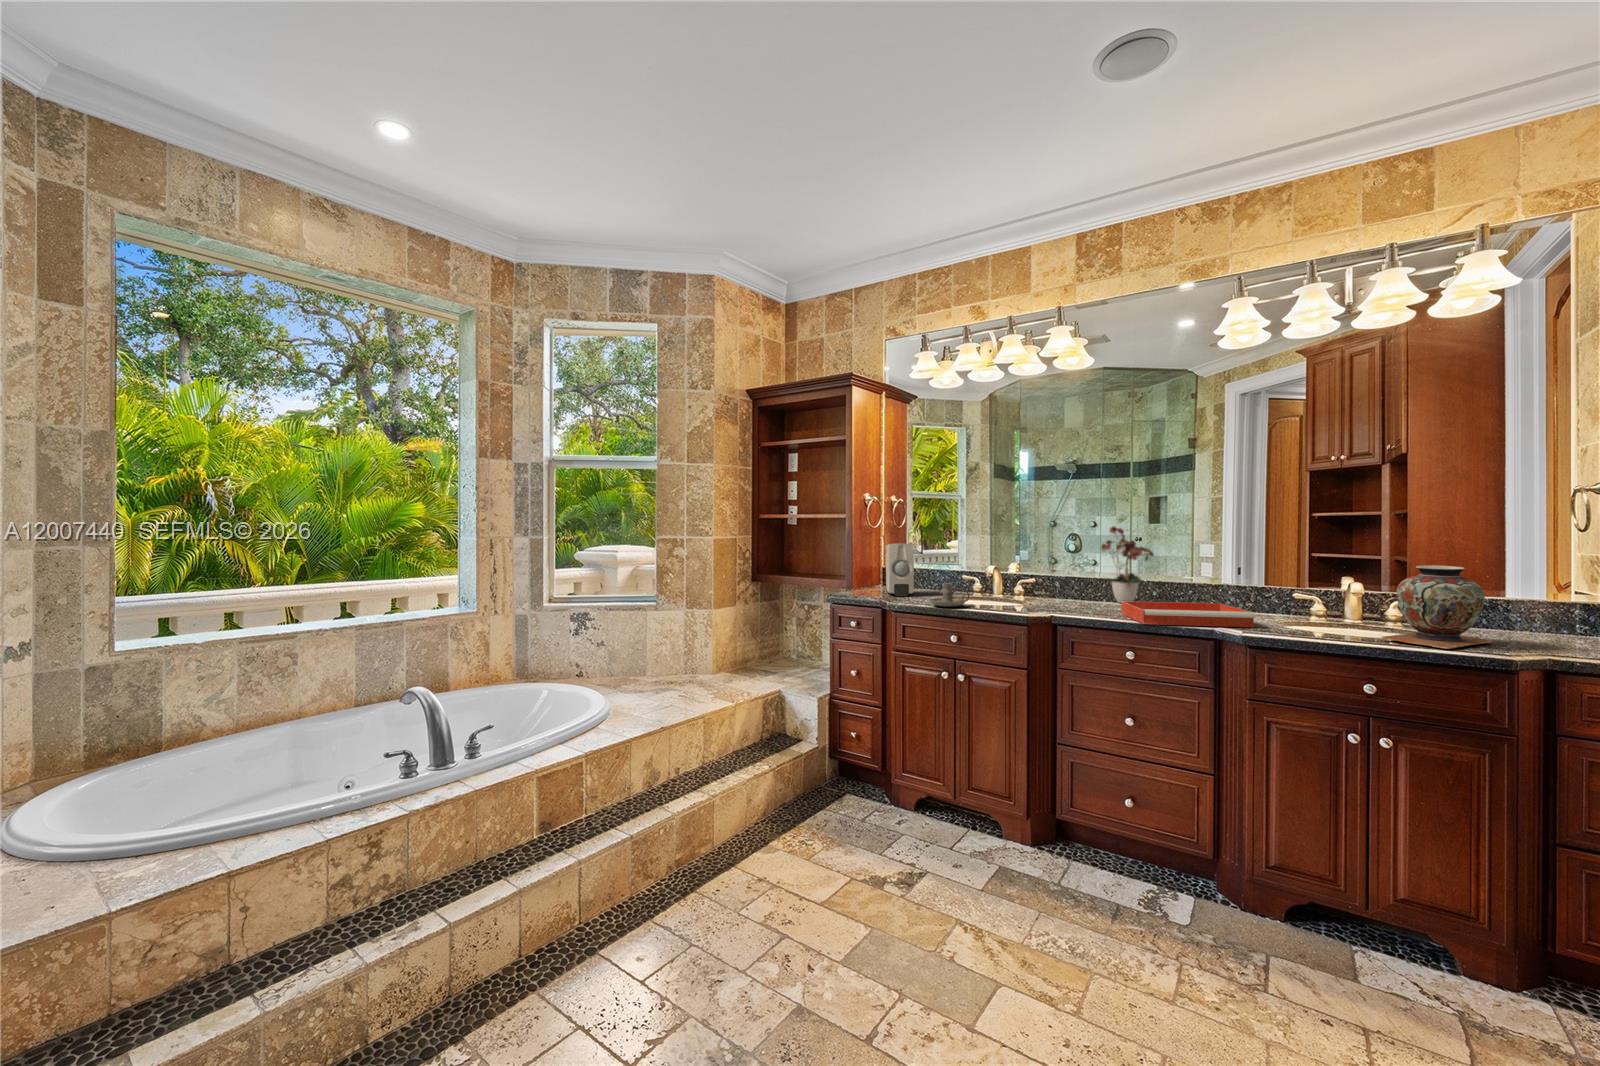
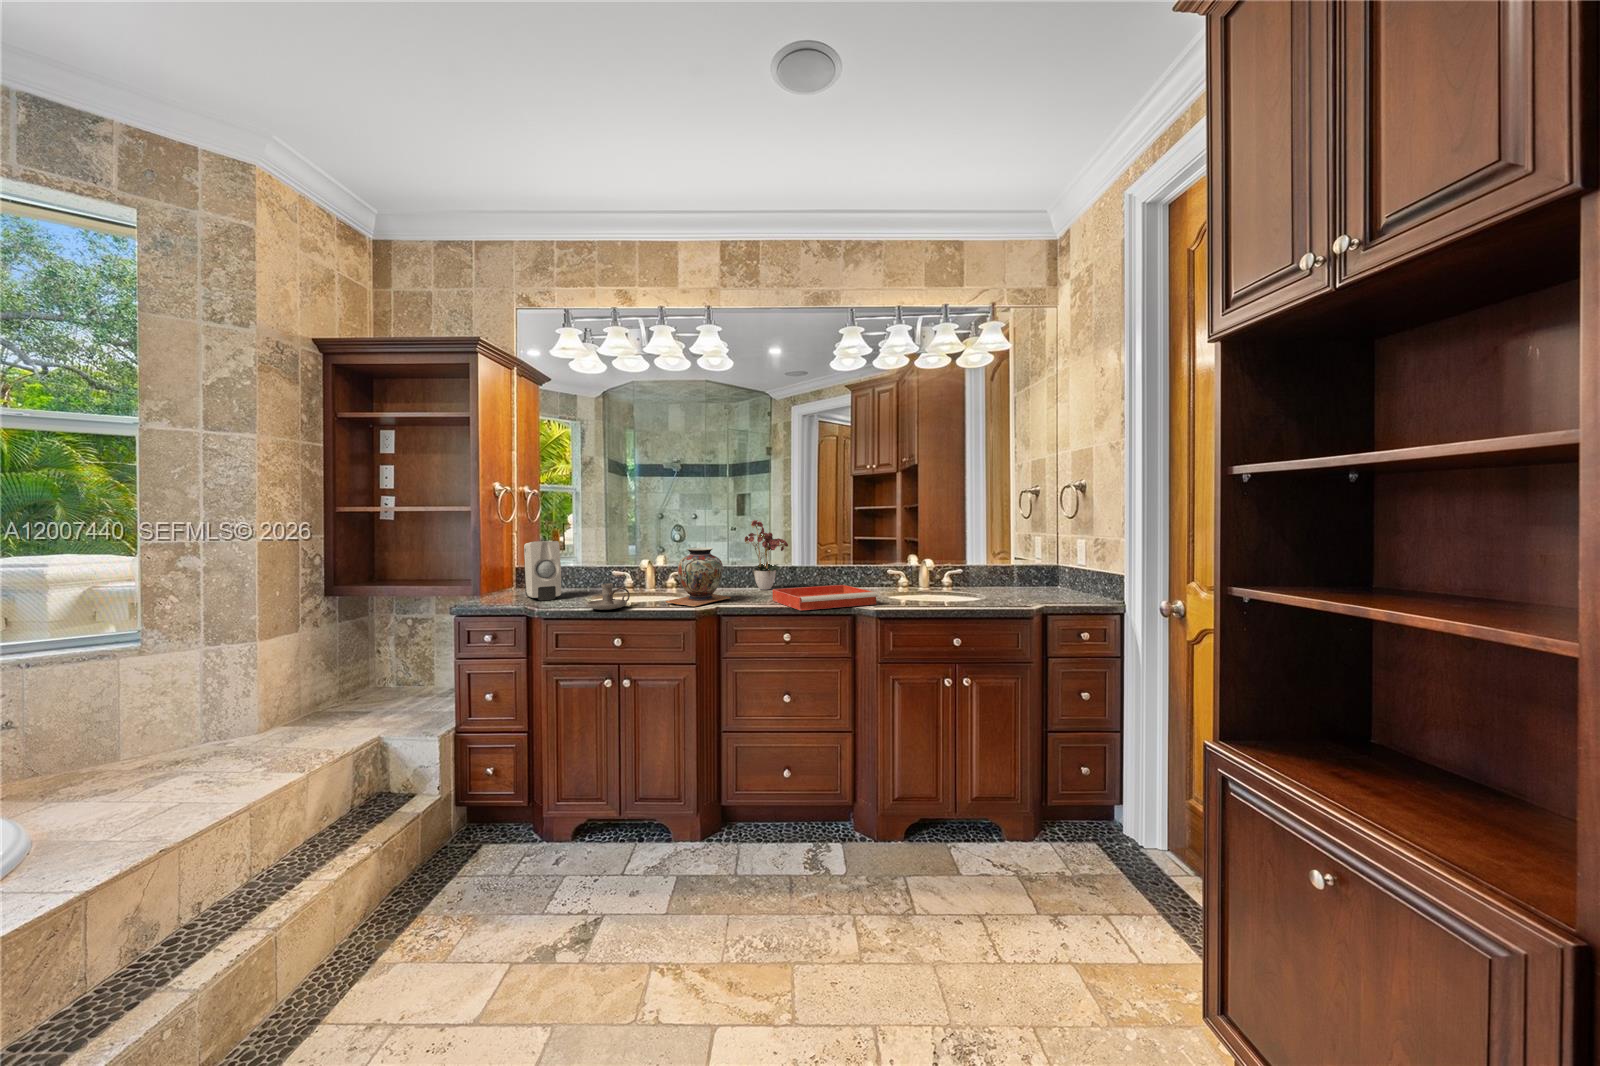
decorative vase: present [1382,565,1493,649] -> present [666,547,730,606]

